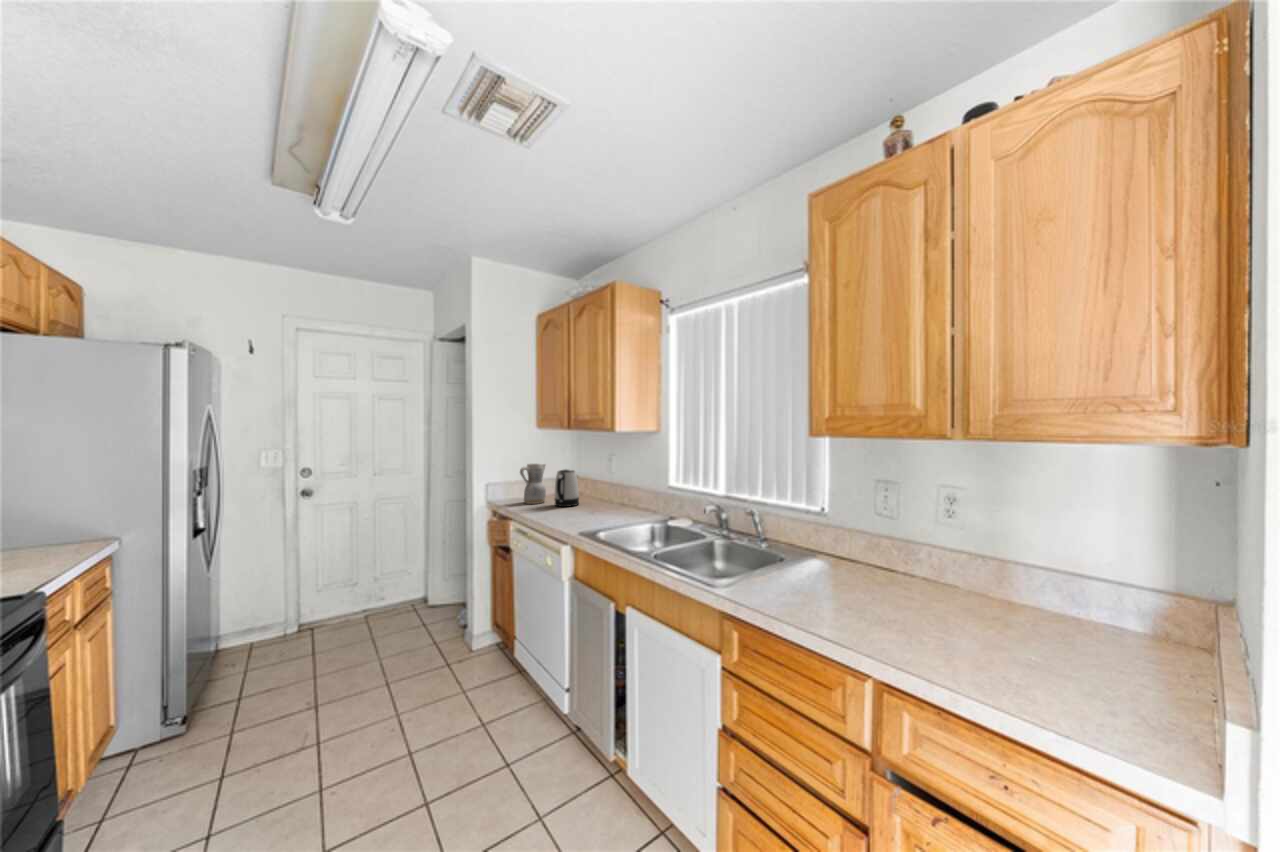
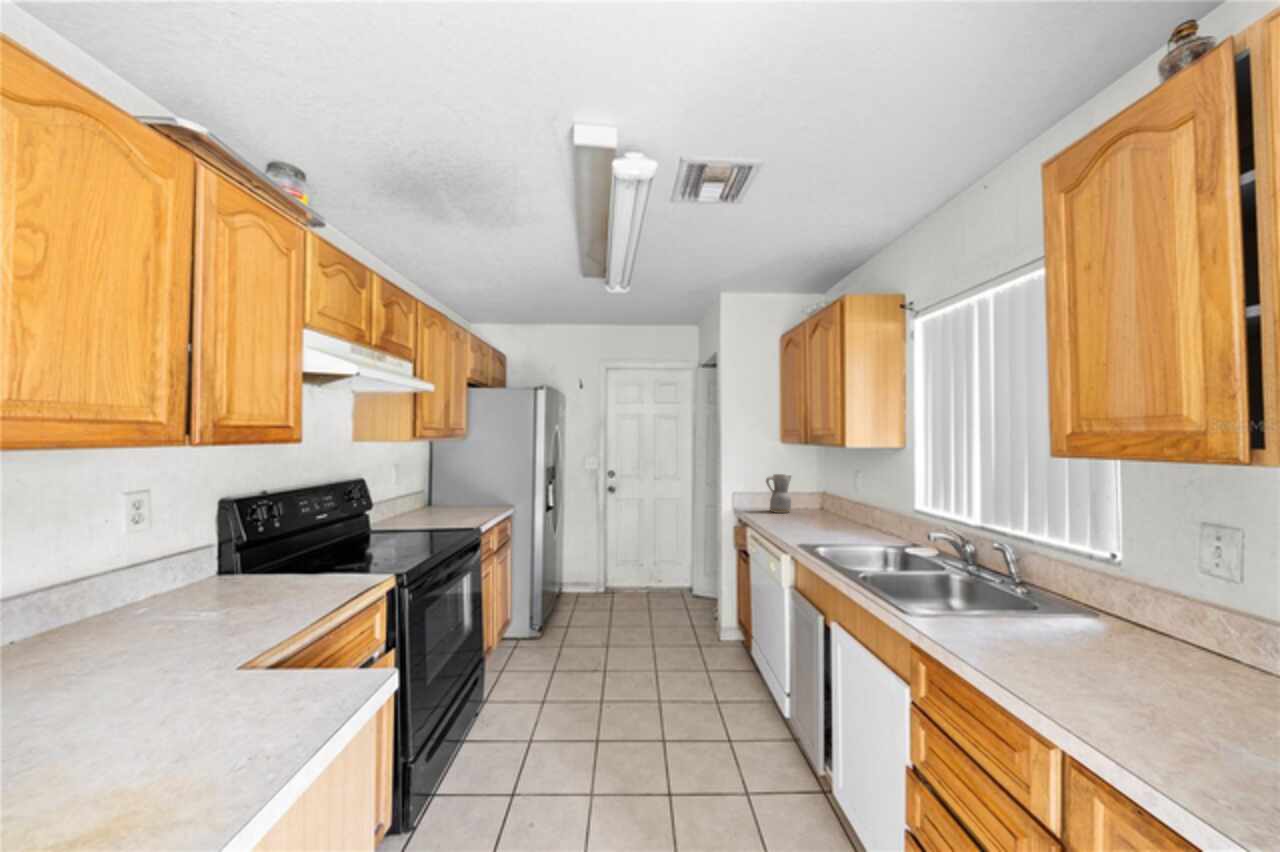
kettle: present [555,469,579,507] -> none [797,482,823,519]

